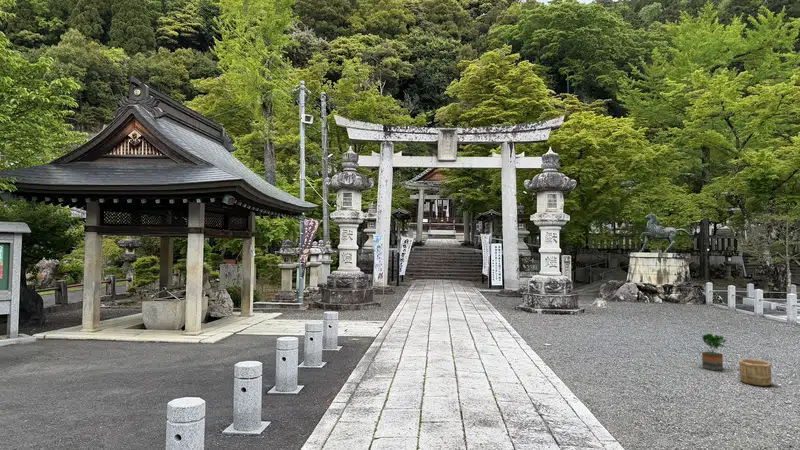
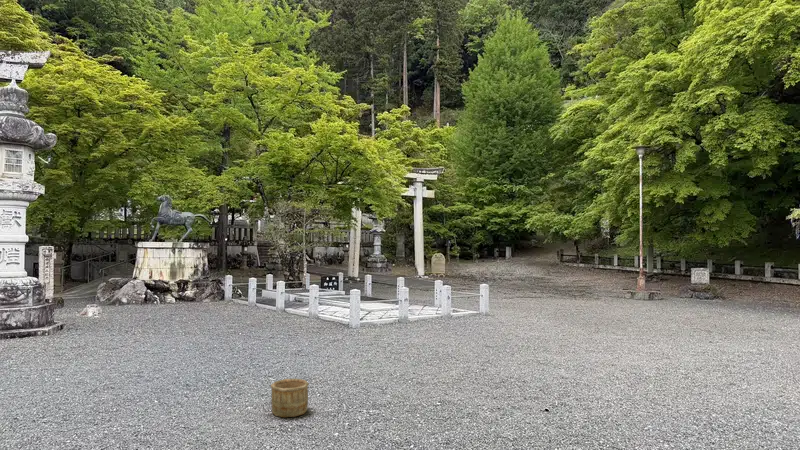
potted tree: present [702,334,726,370] -> none [223,349,256,403]

